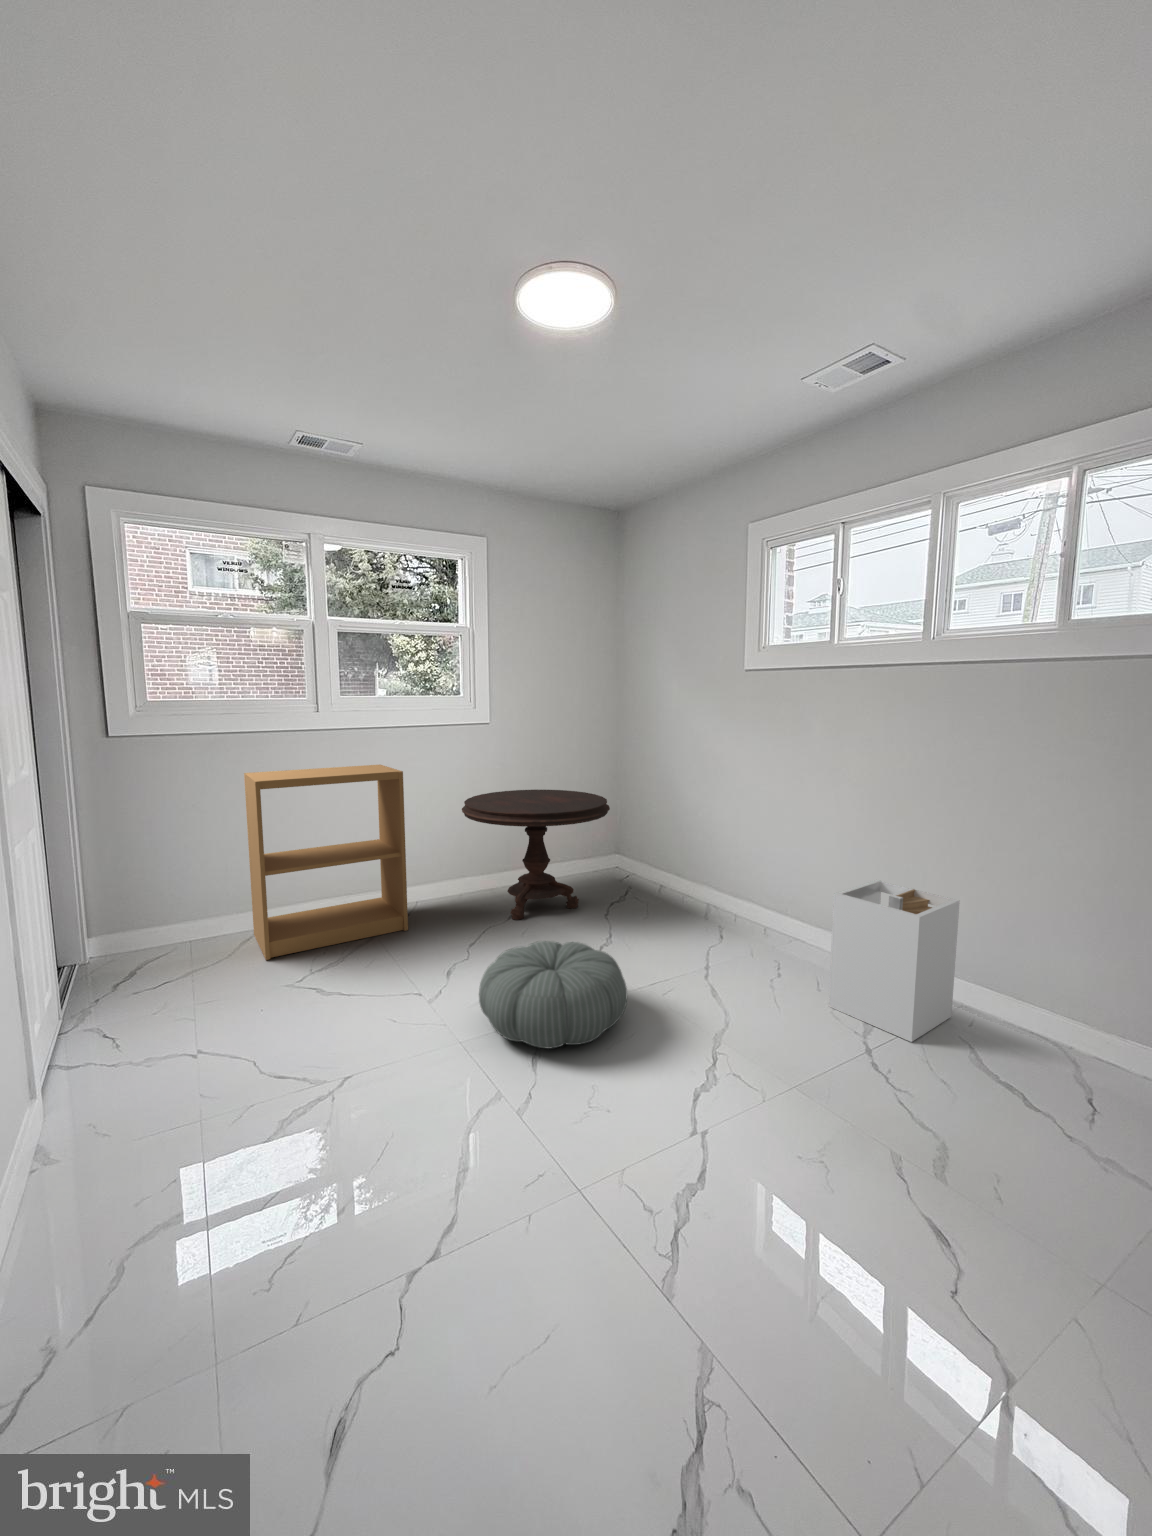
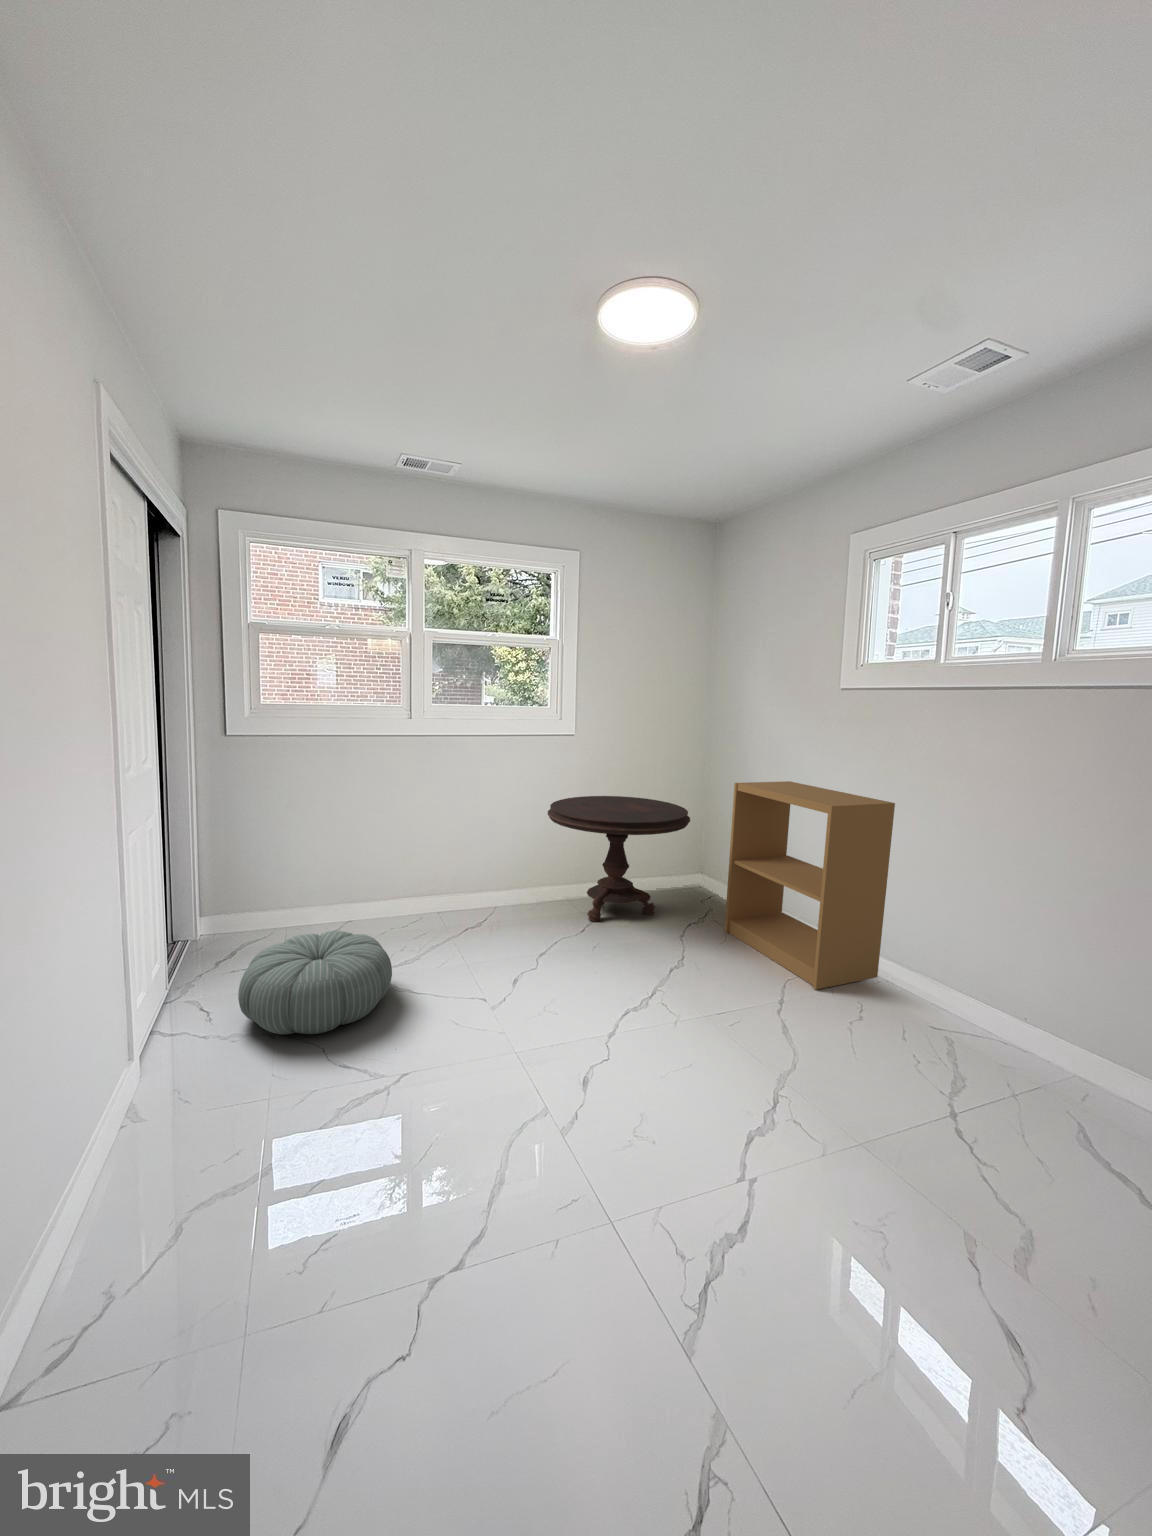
bookshelf: present [244,765,408,960] -> present [725,781,895,989]
laundry hamper: present [828,880,960,1042] -> none [911,923,1077,1112]
pouf: present [479,941,627,1049] -> present [238,931,392,1035]

